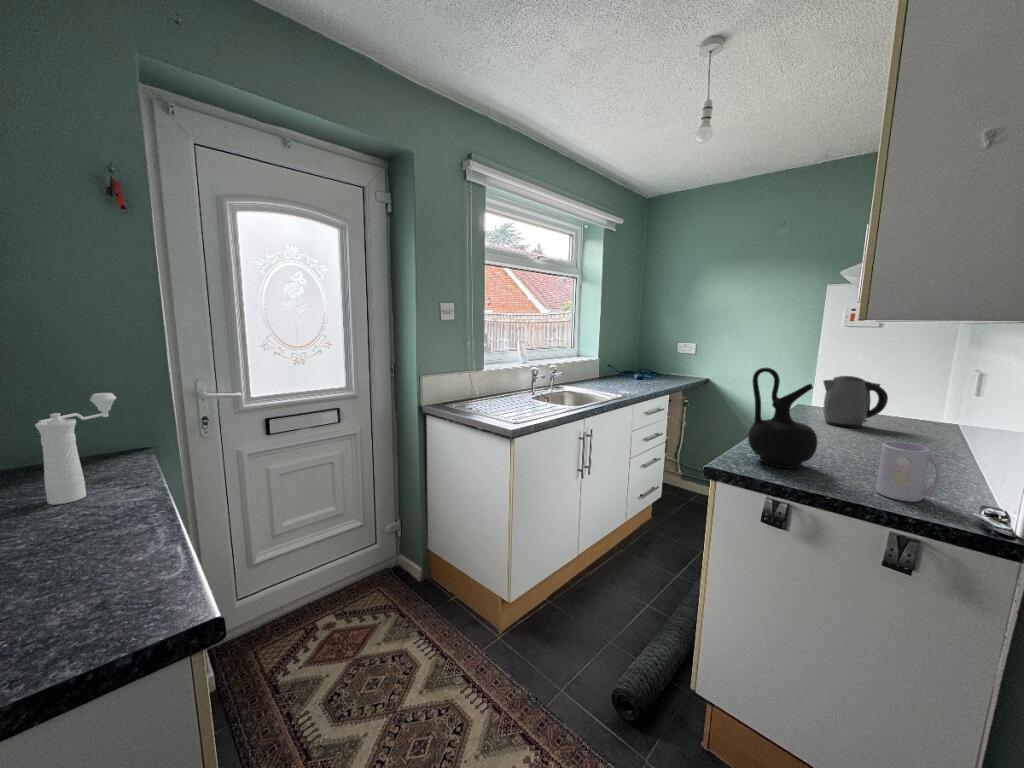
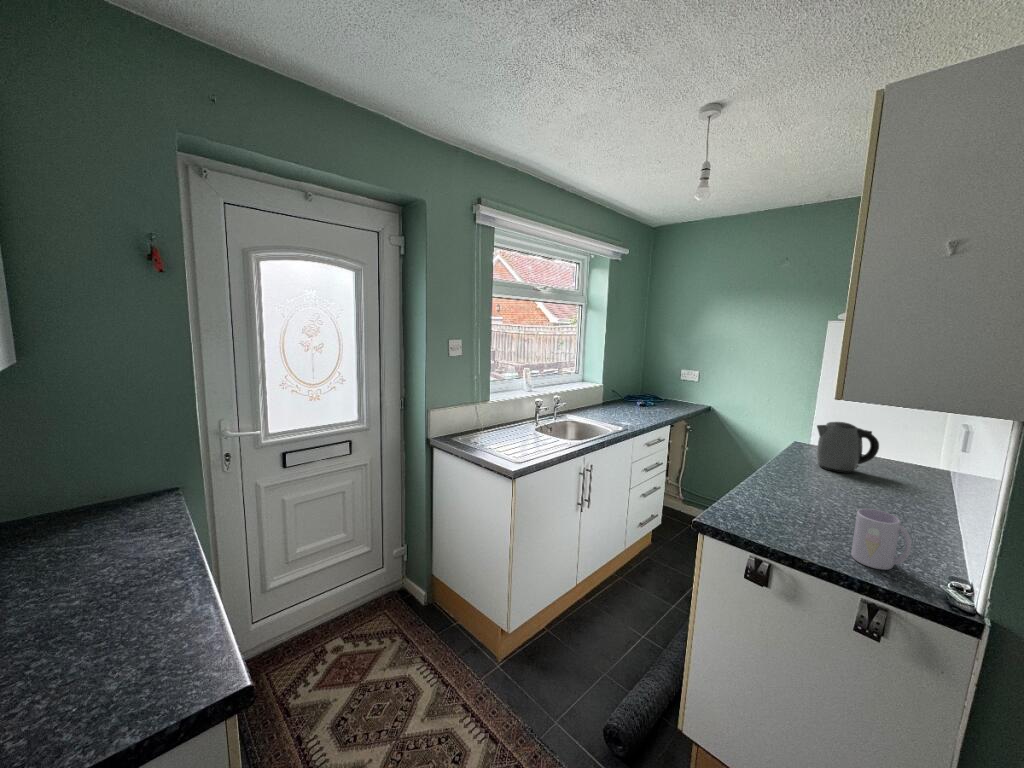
ceramic jug: present [748,367,817,469] -> none [735,428,800,526]
pepper mill: present [35,393,116,505] -> none [84,448,153,554]

